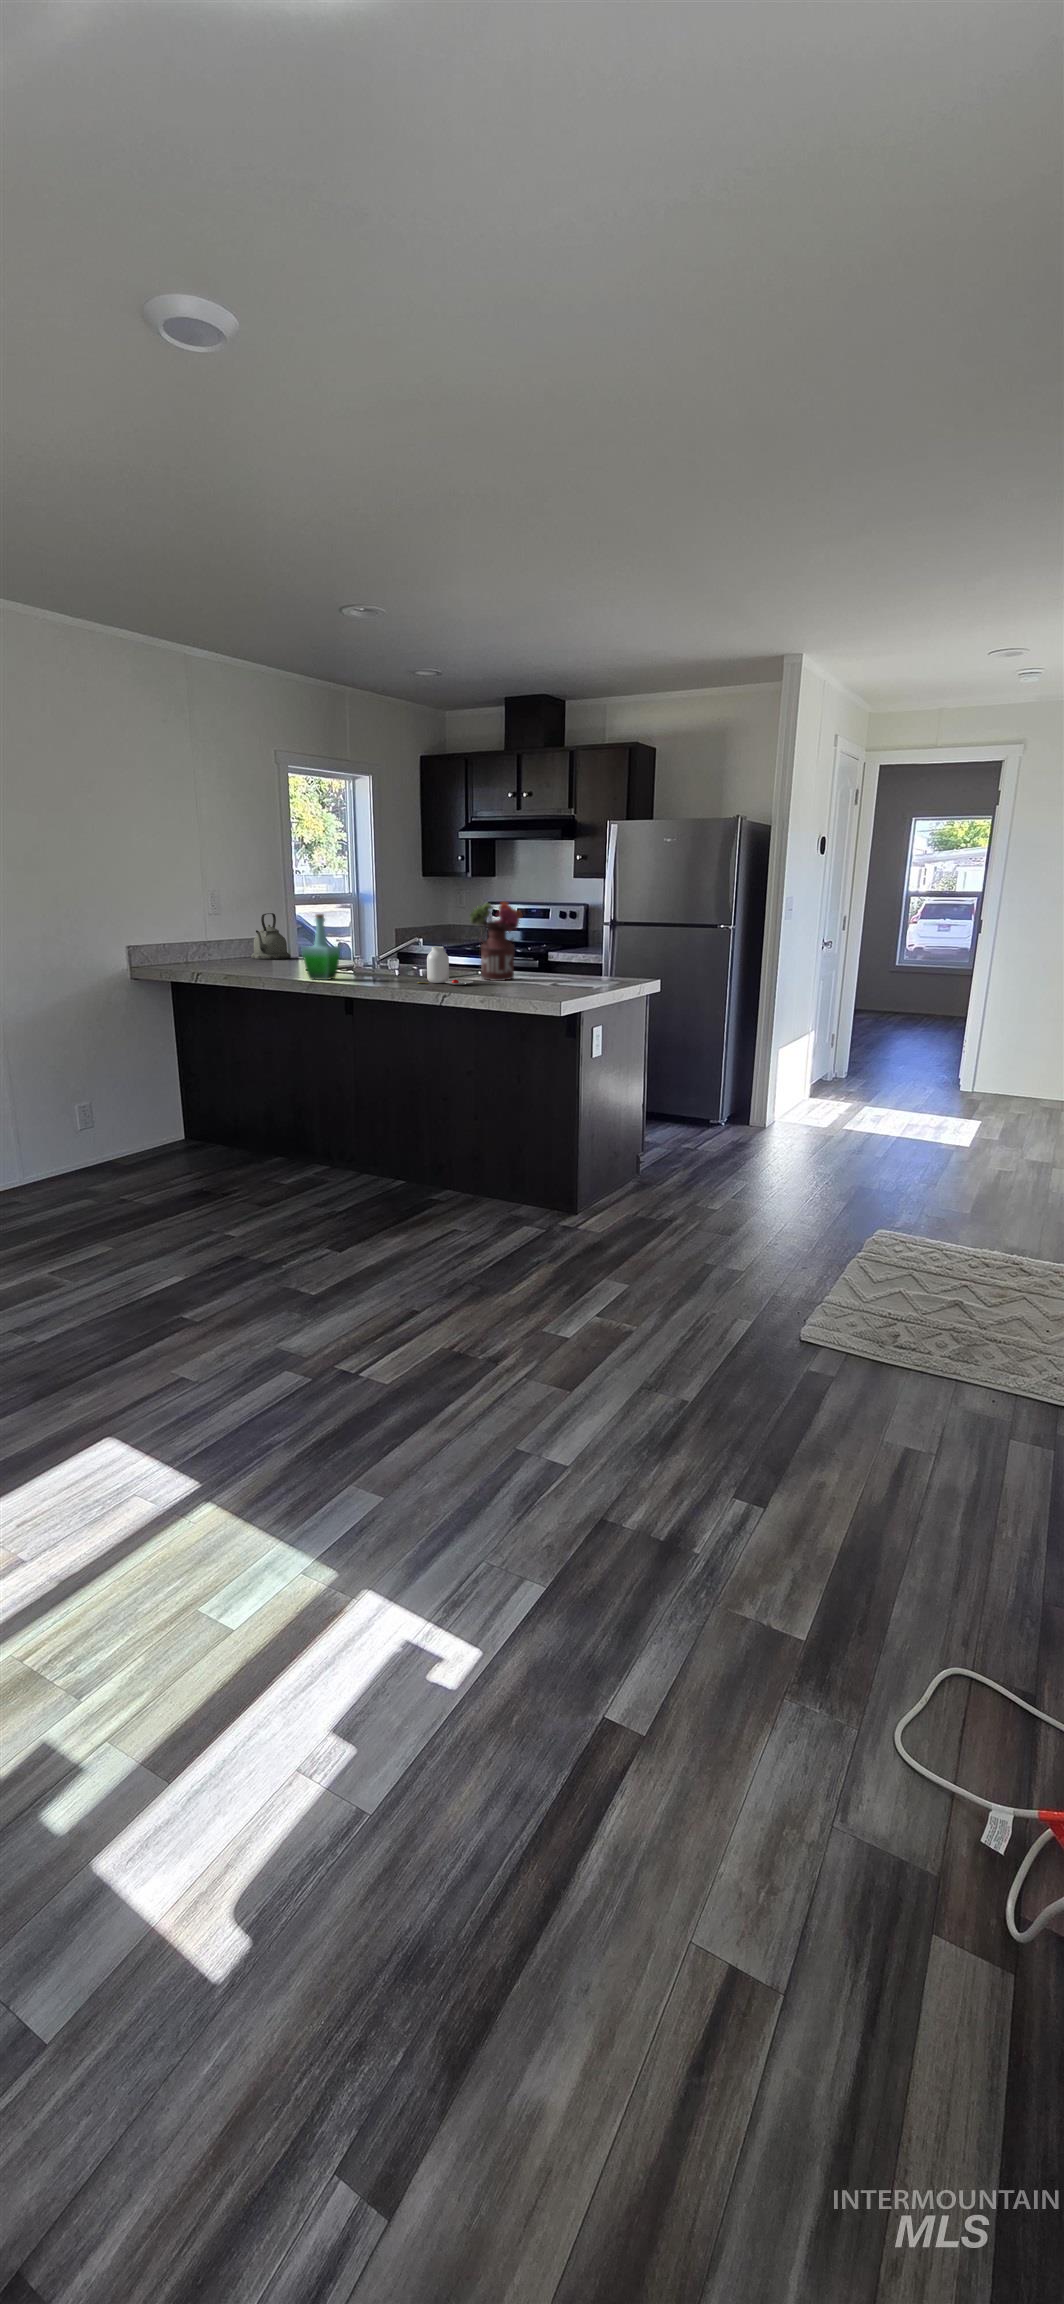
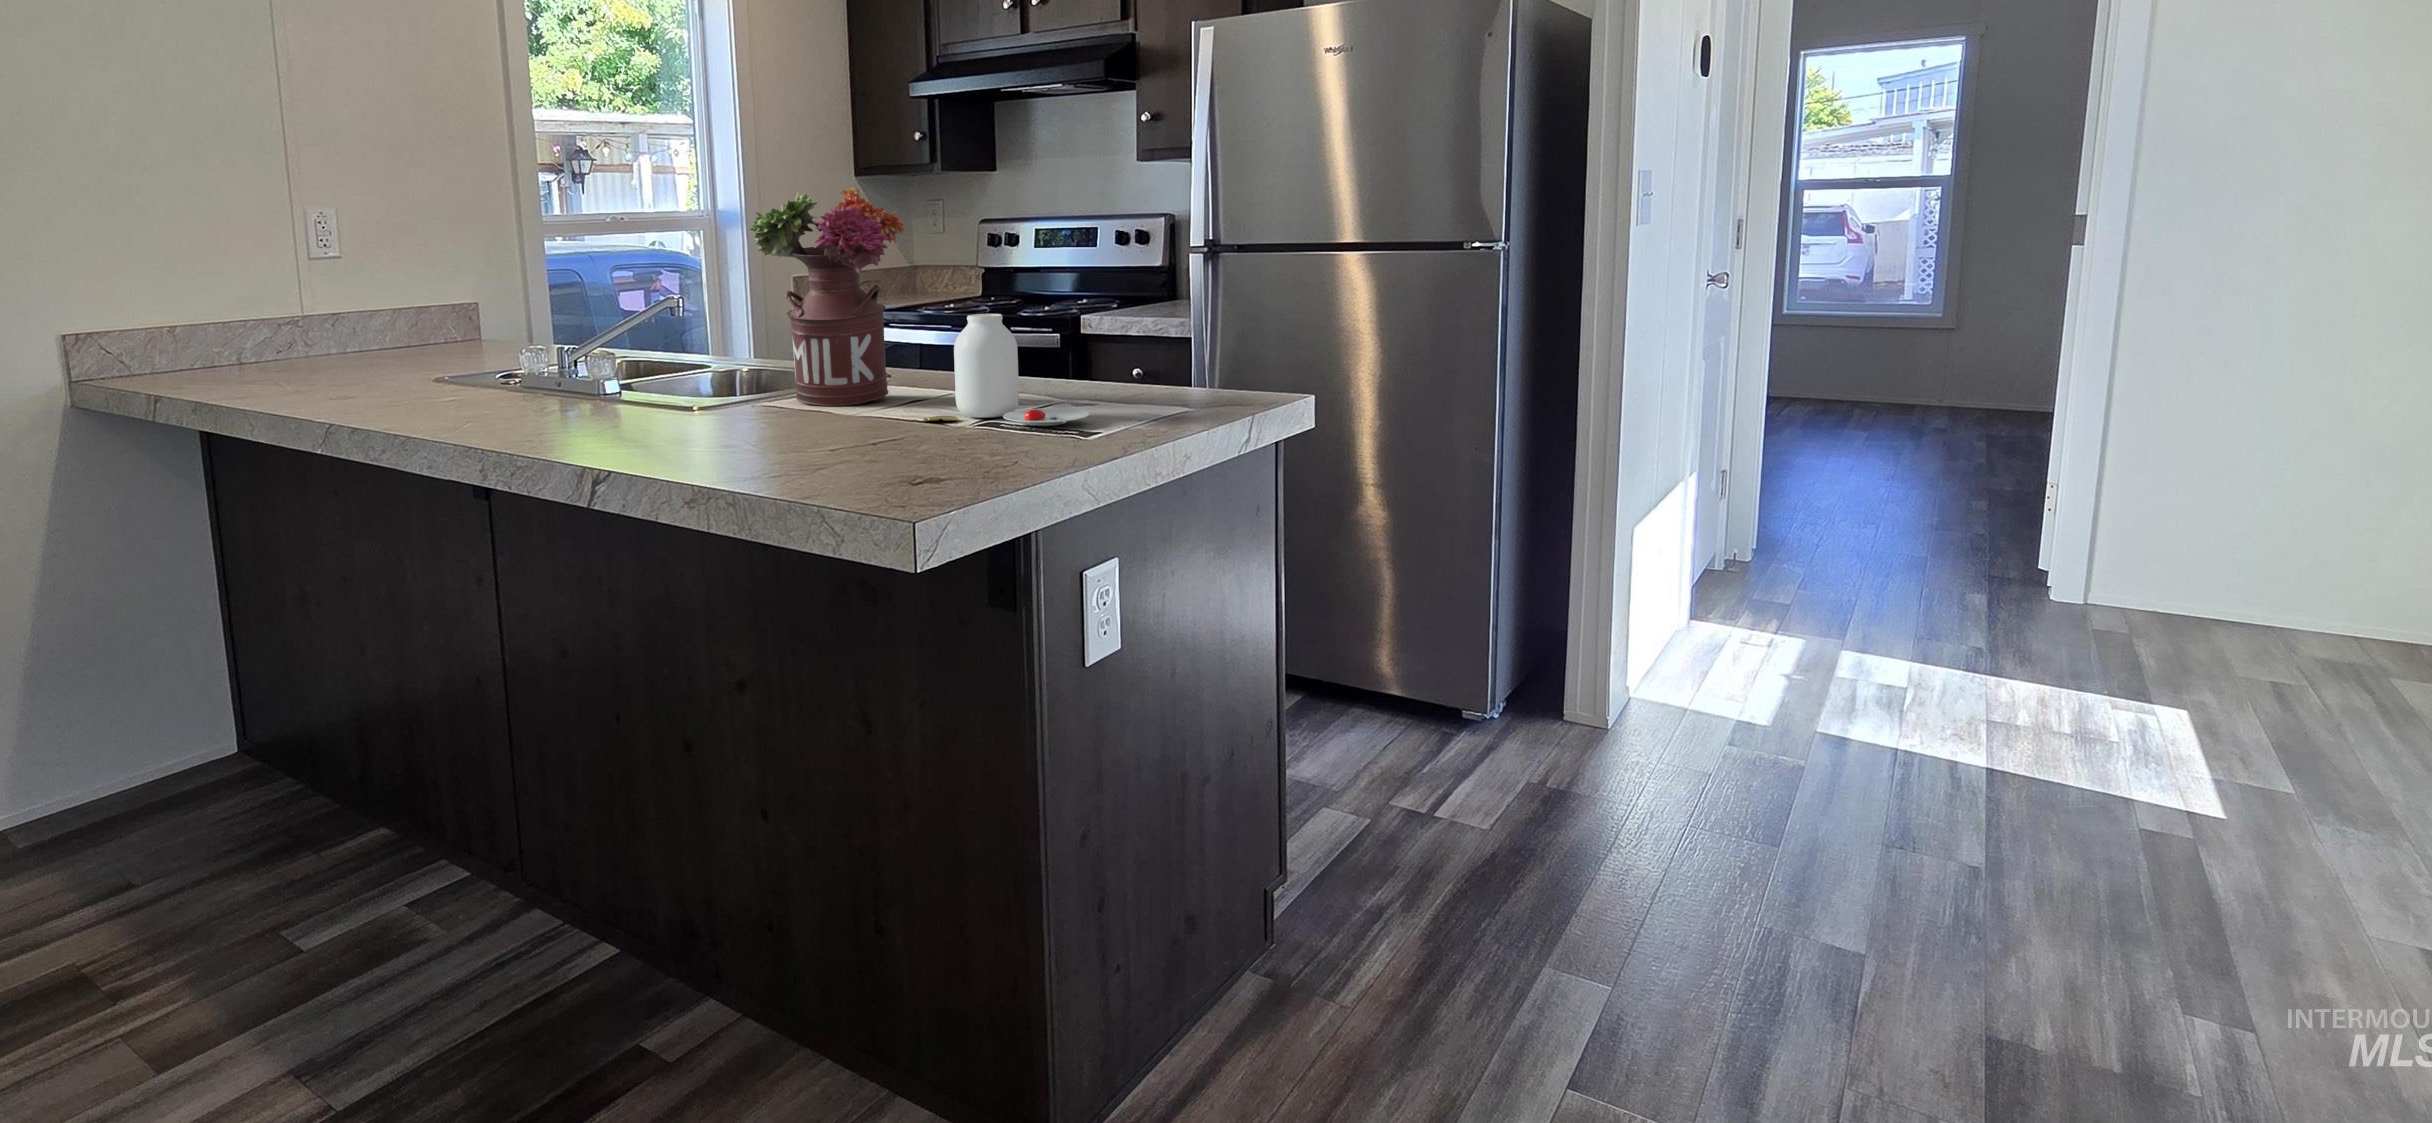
kettle: present [251,913,291,960] -> none [420,253,516,351]
bottle: present [302,914,341,980] -> none [282,239,406,417]
jar: present [418,947,473,985] -> present [923,314,1089,426]

